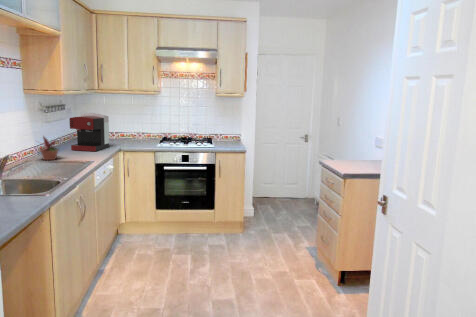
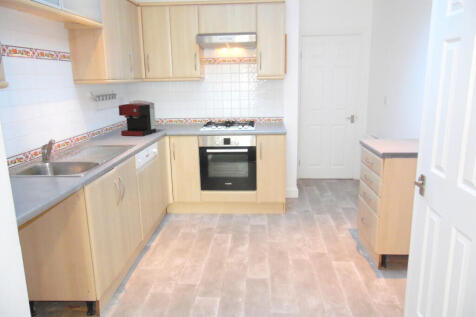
potted plant: present [40,137,59,160] -> none [83,121,111,145]

